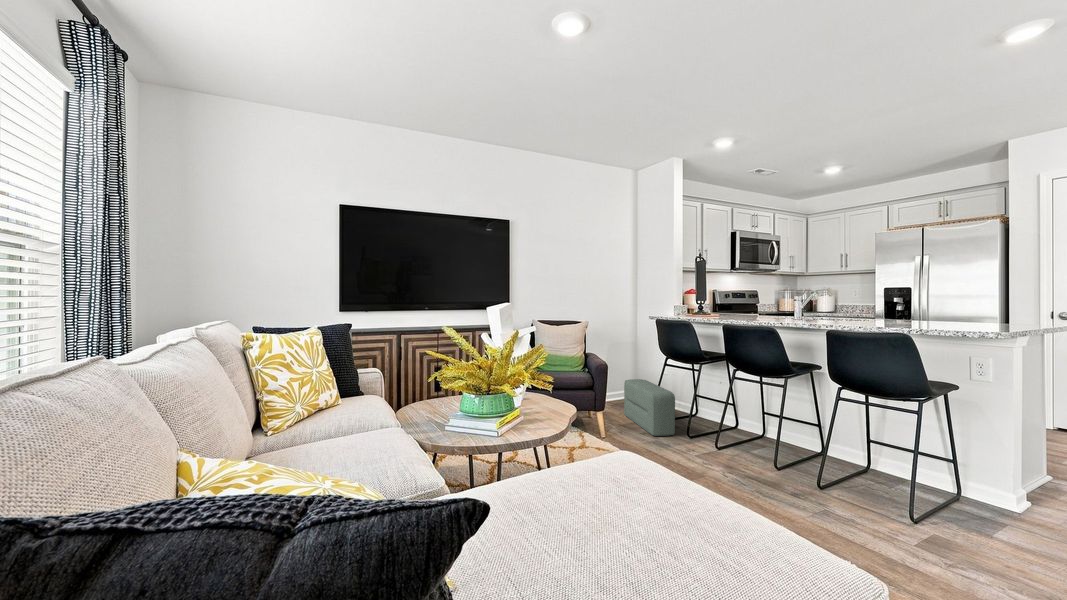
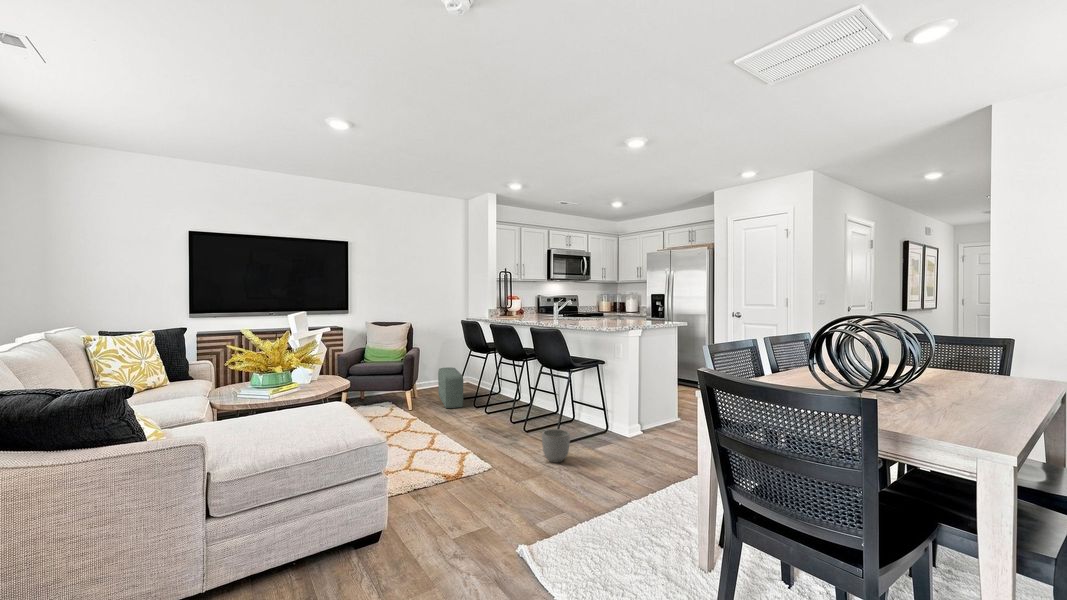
planter: none [919,501,984,565] -> present [542,429,570,463]

